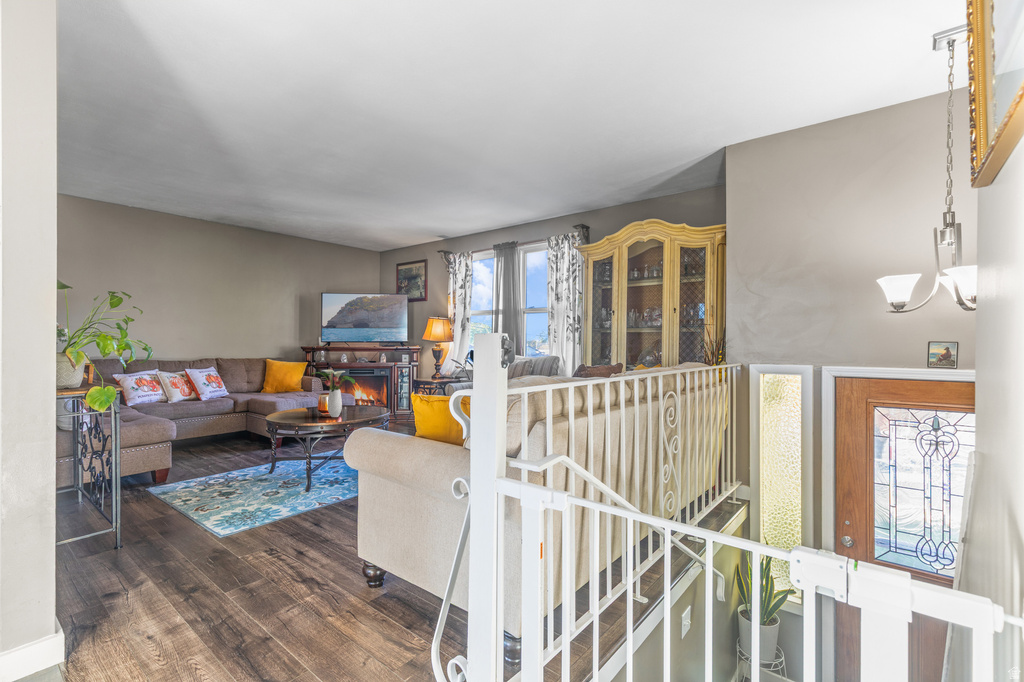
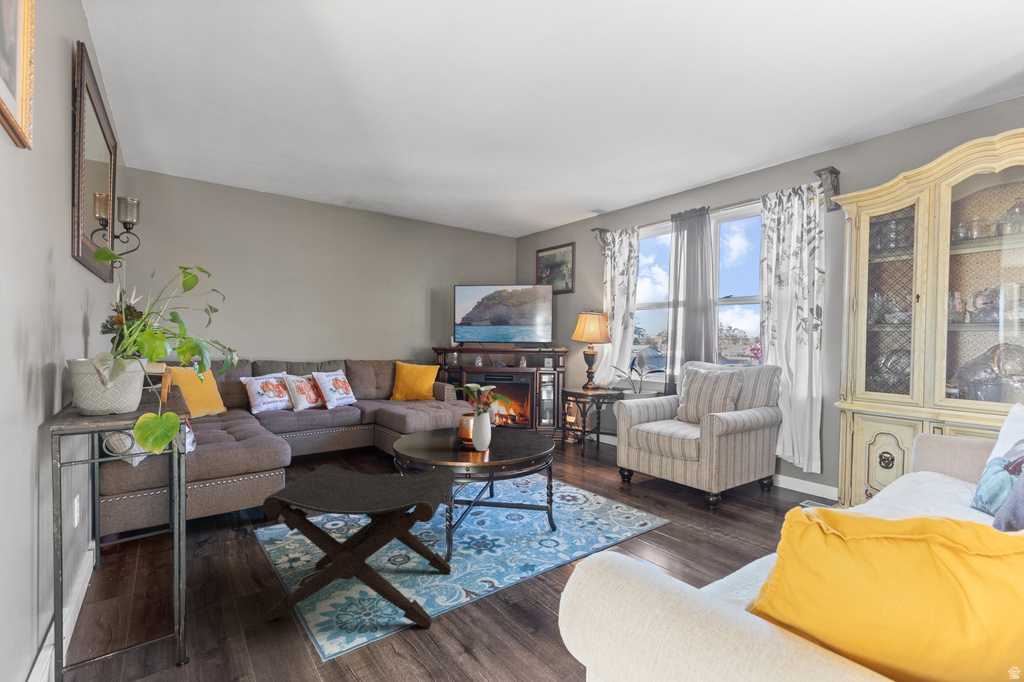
footstool: none [168,426,313,531] -> present [263,464,455,628]

